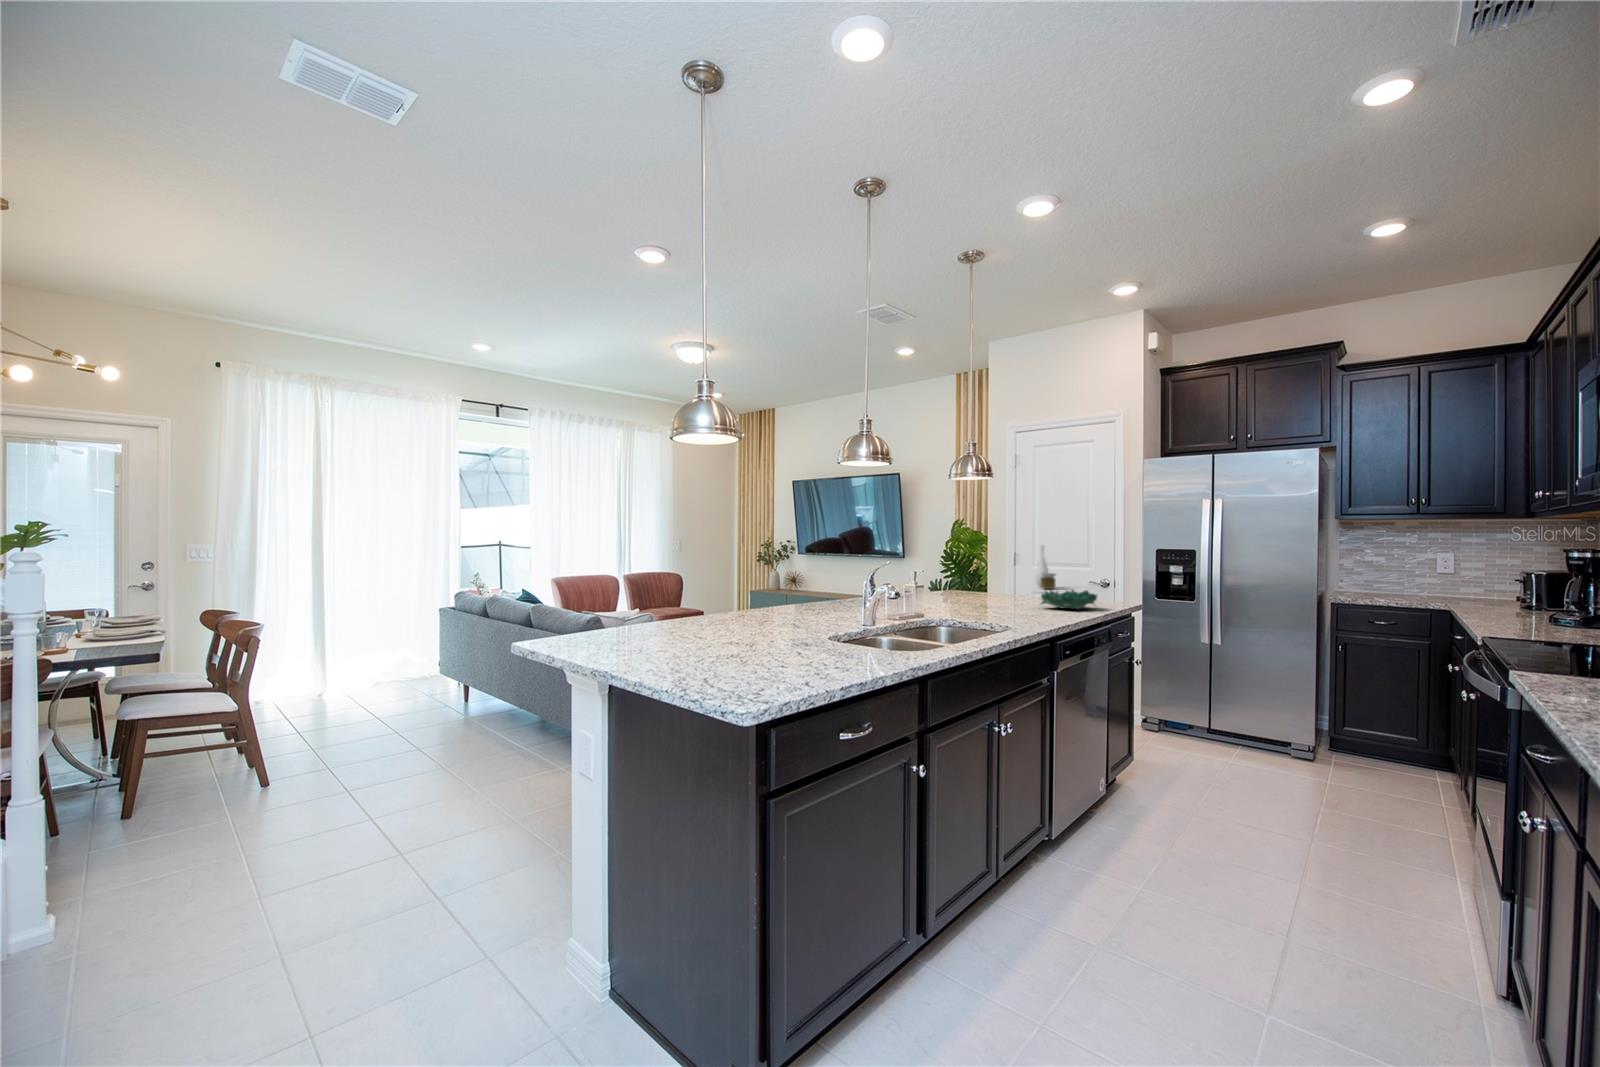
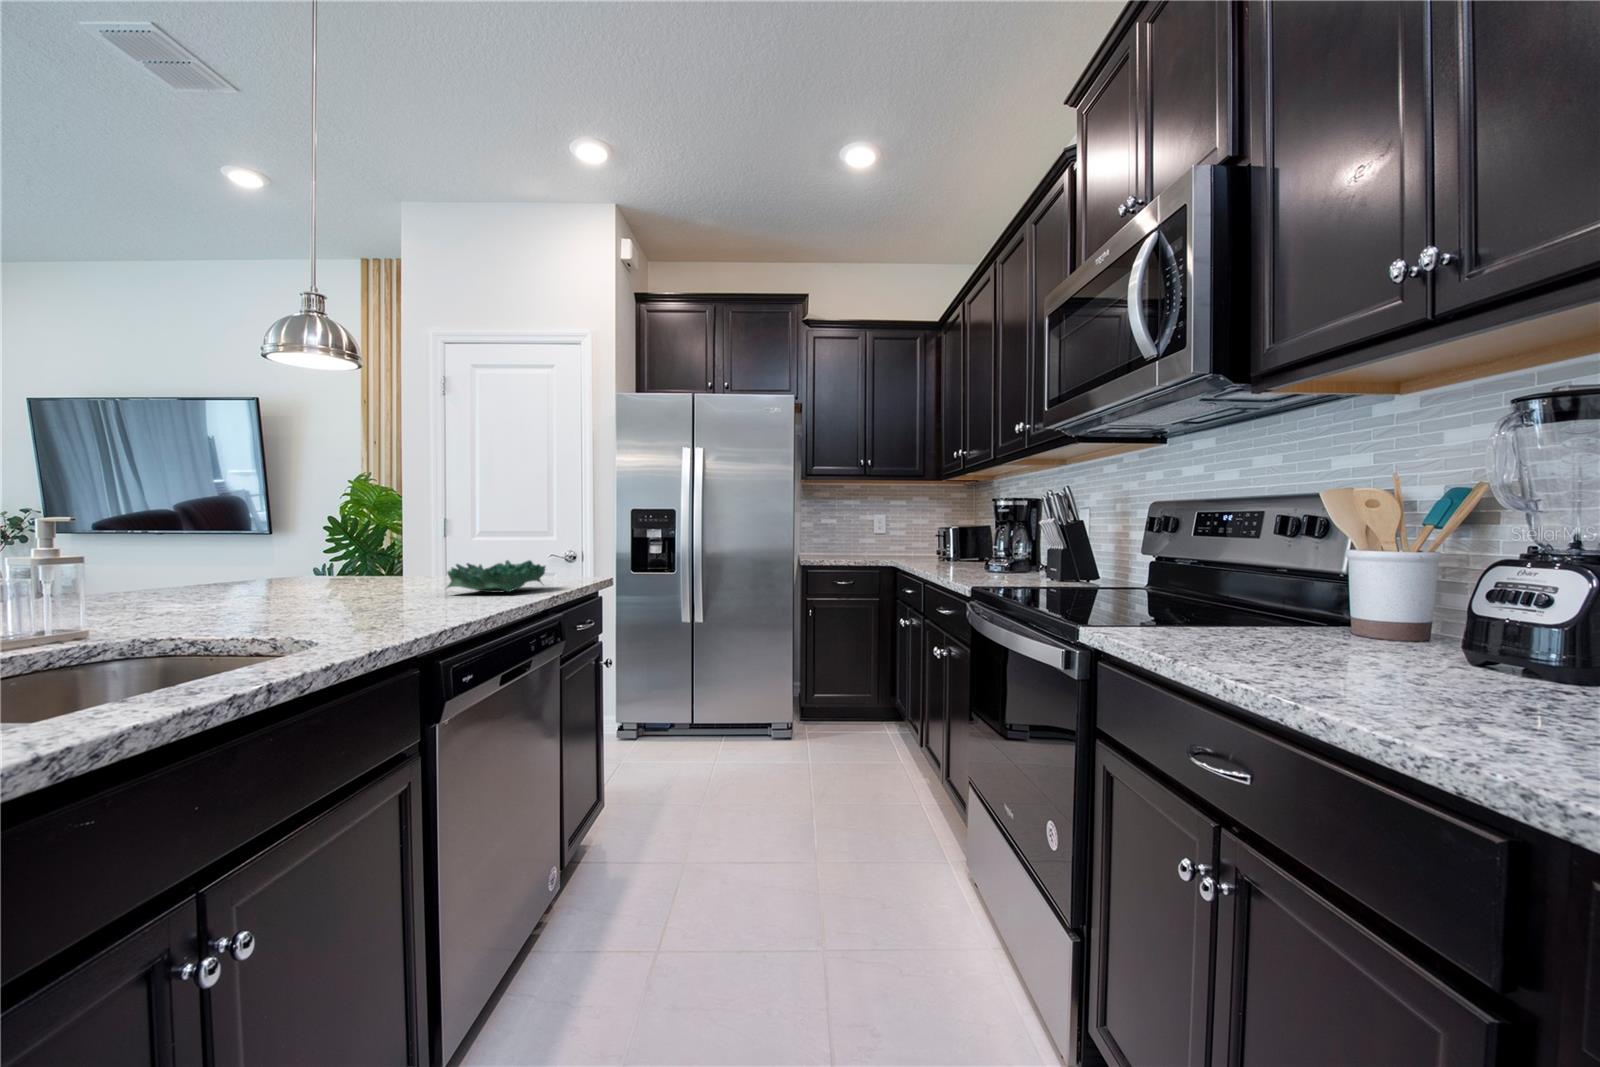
vase: present [1035,545,1056,589] -> none [475,507,506,568]

